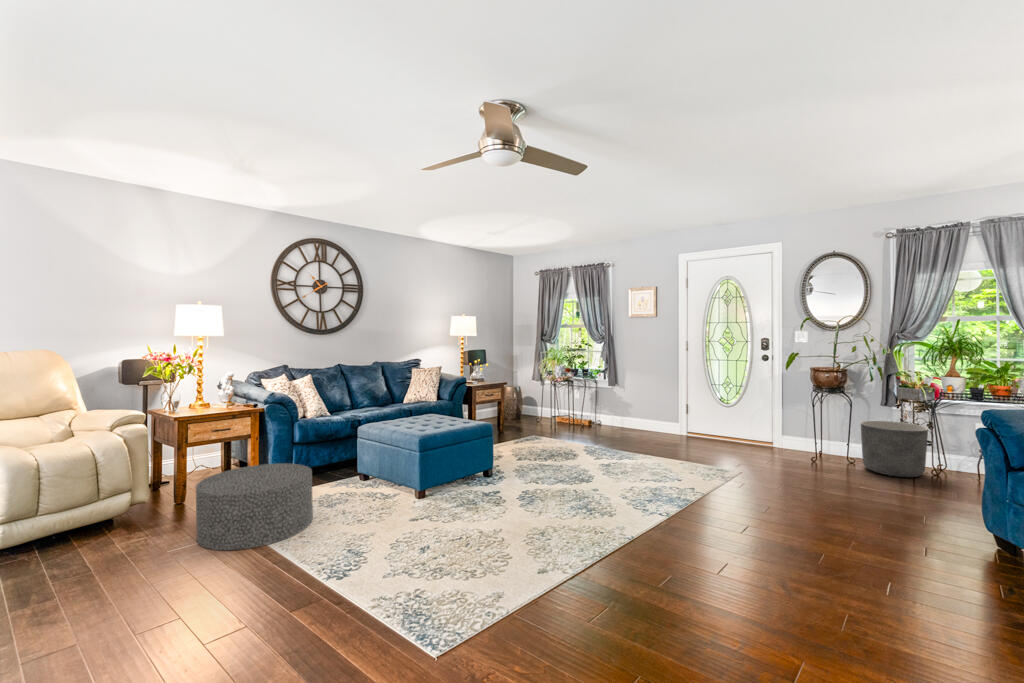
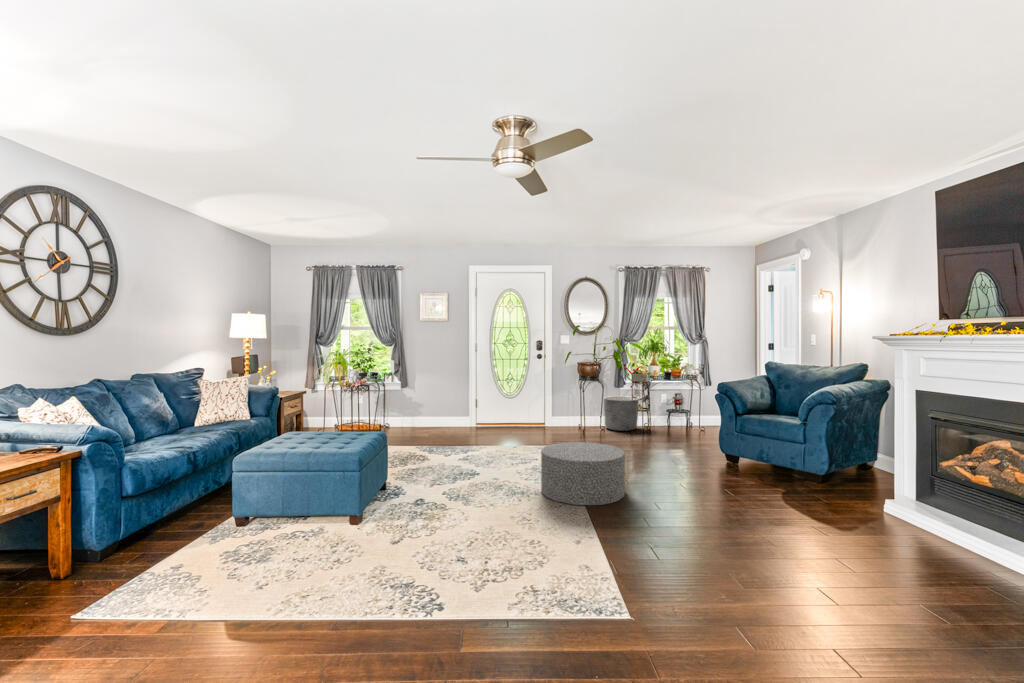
ottoman: present [196,463,313,550] -> present [541,442,625,505]

